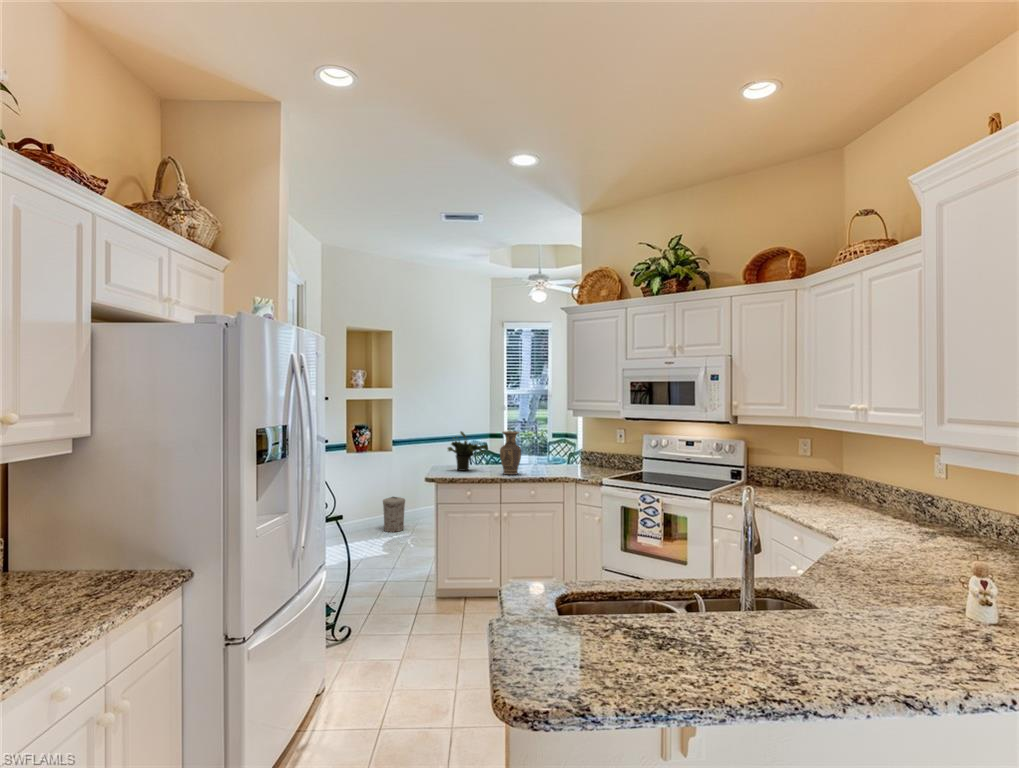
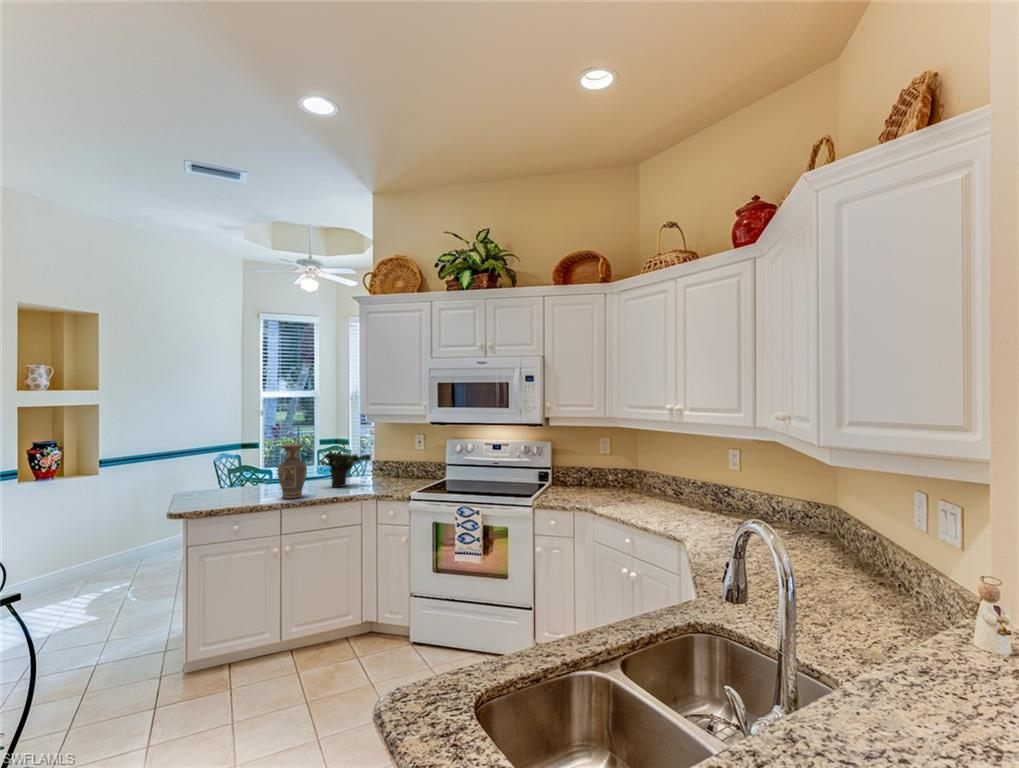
potted plant: present [448,432,488,471] -> present [320,441,371,487]
trash can: present [383,497,405,532] -> none [83,537,121,587]

